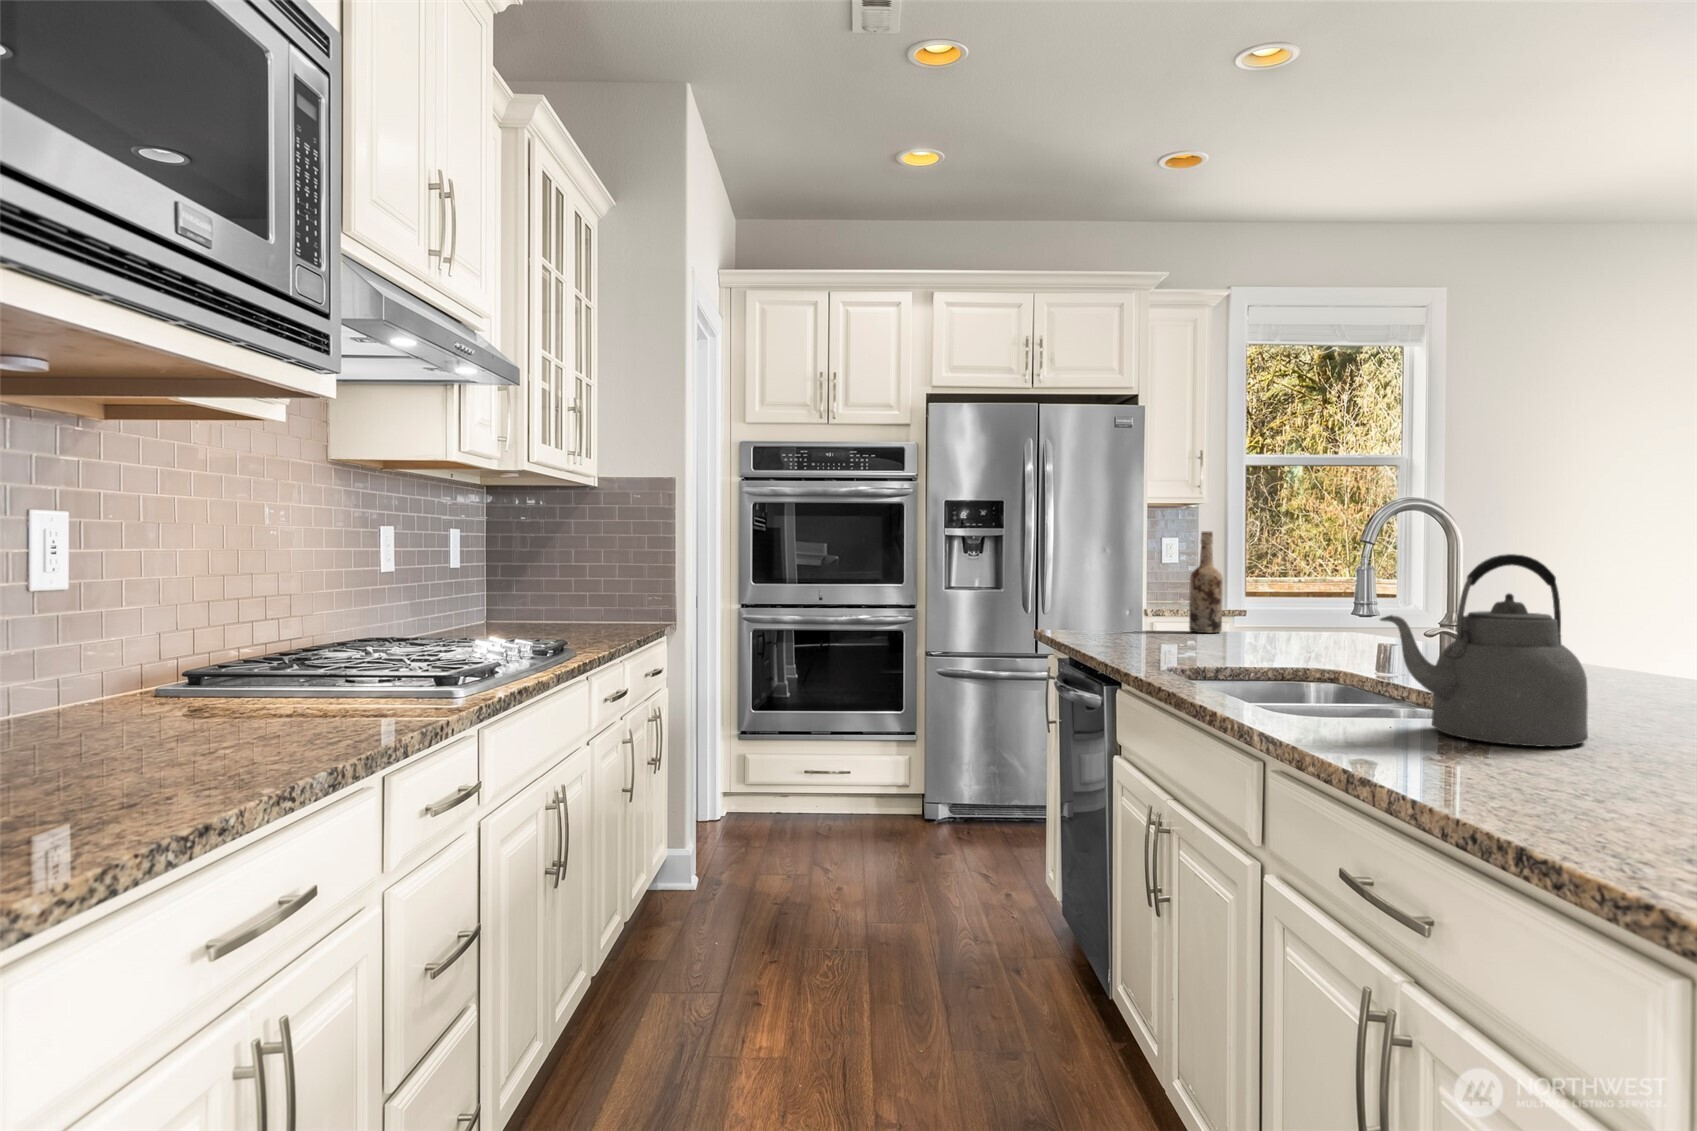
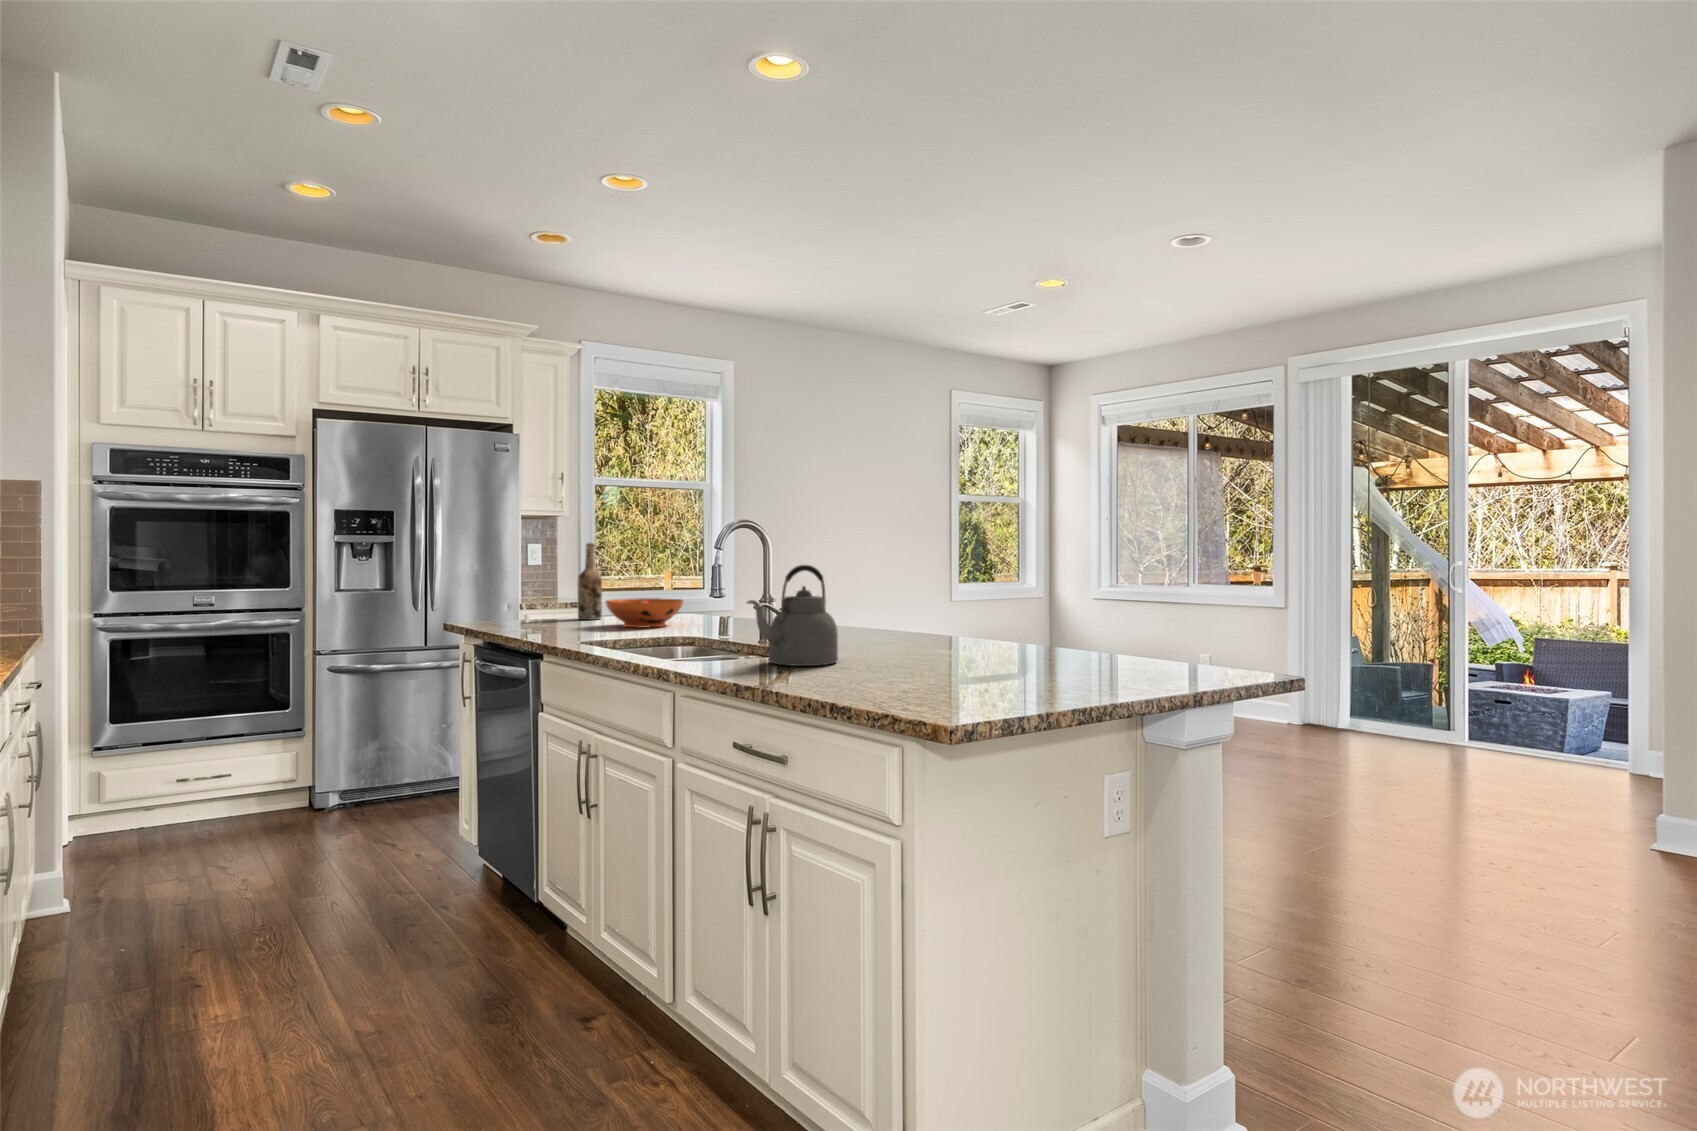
decorative bowl: none [1214,607,1333,649] -> present [606,598,683,627]

